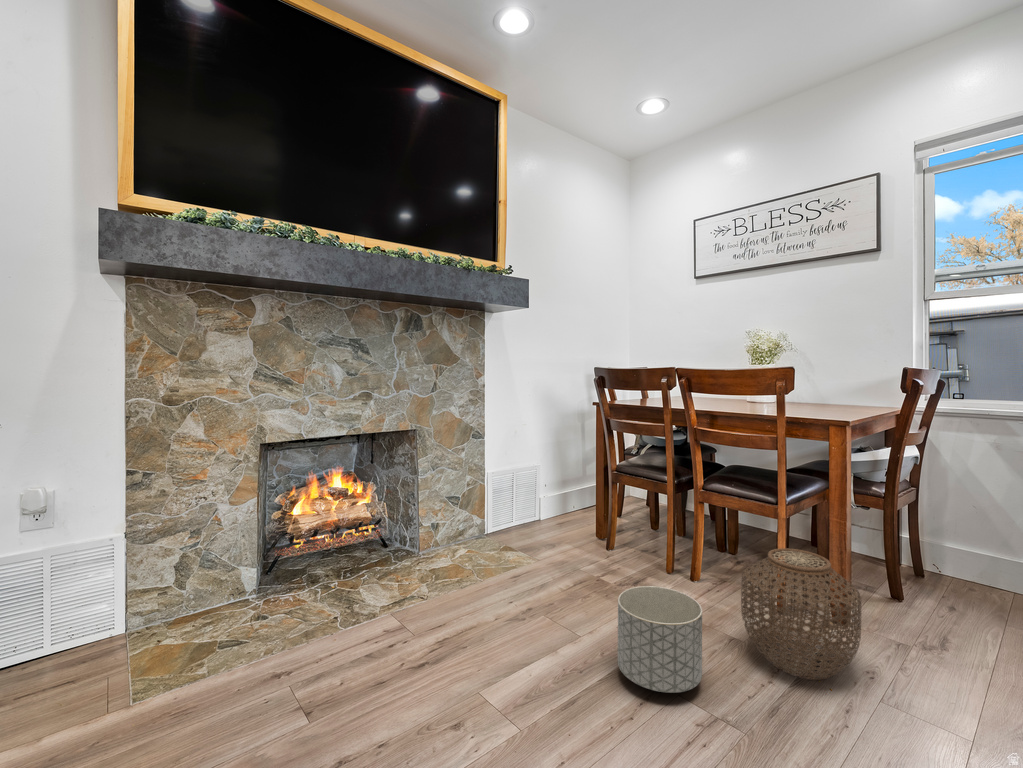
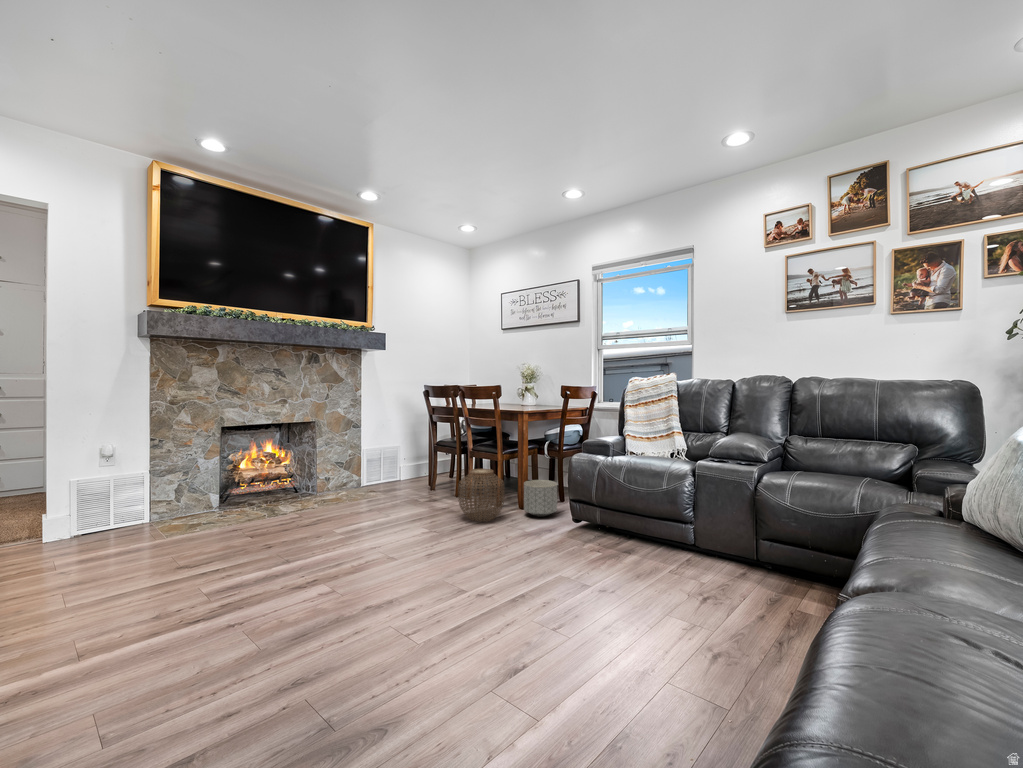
planter: present [618,586,702,693] -> present [524,480,557,517]

